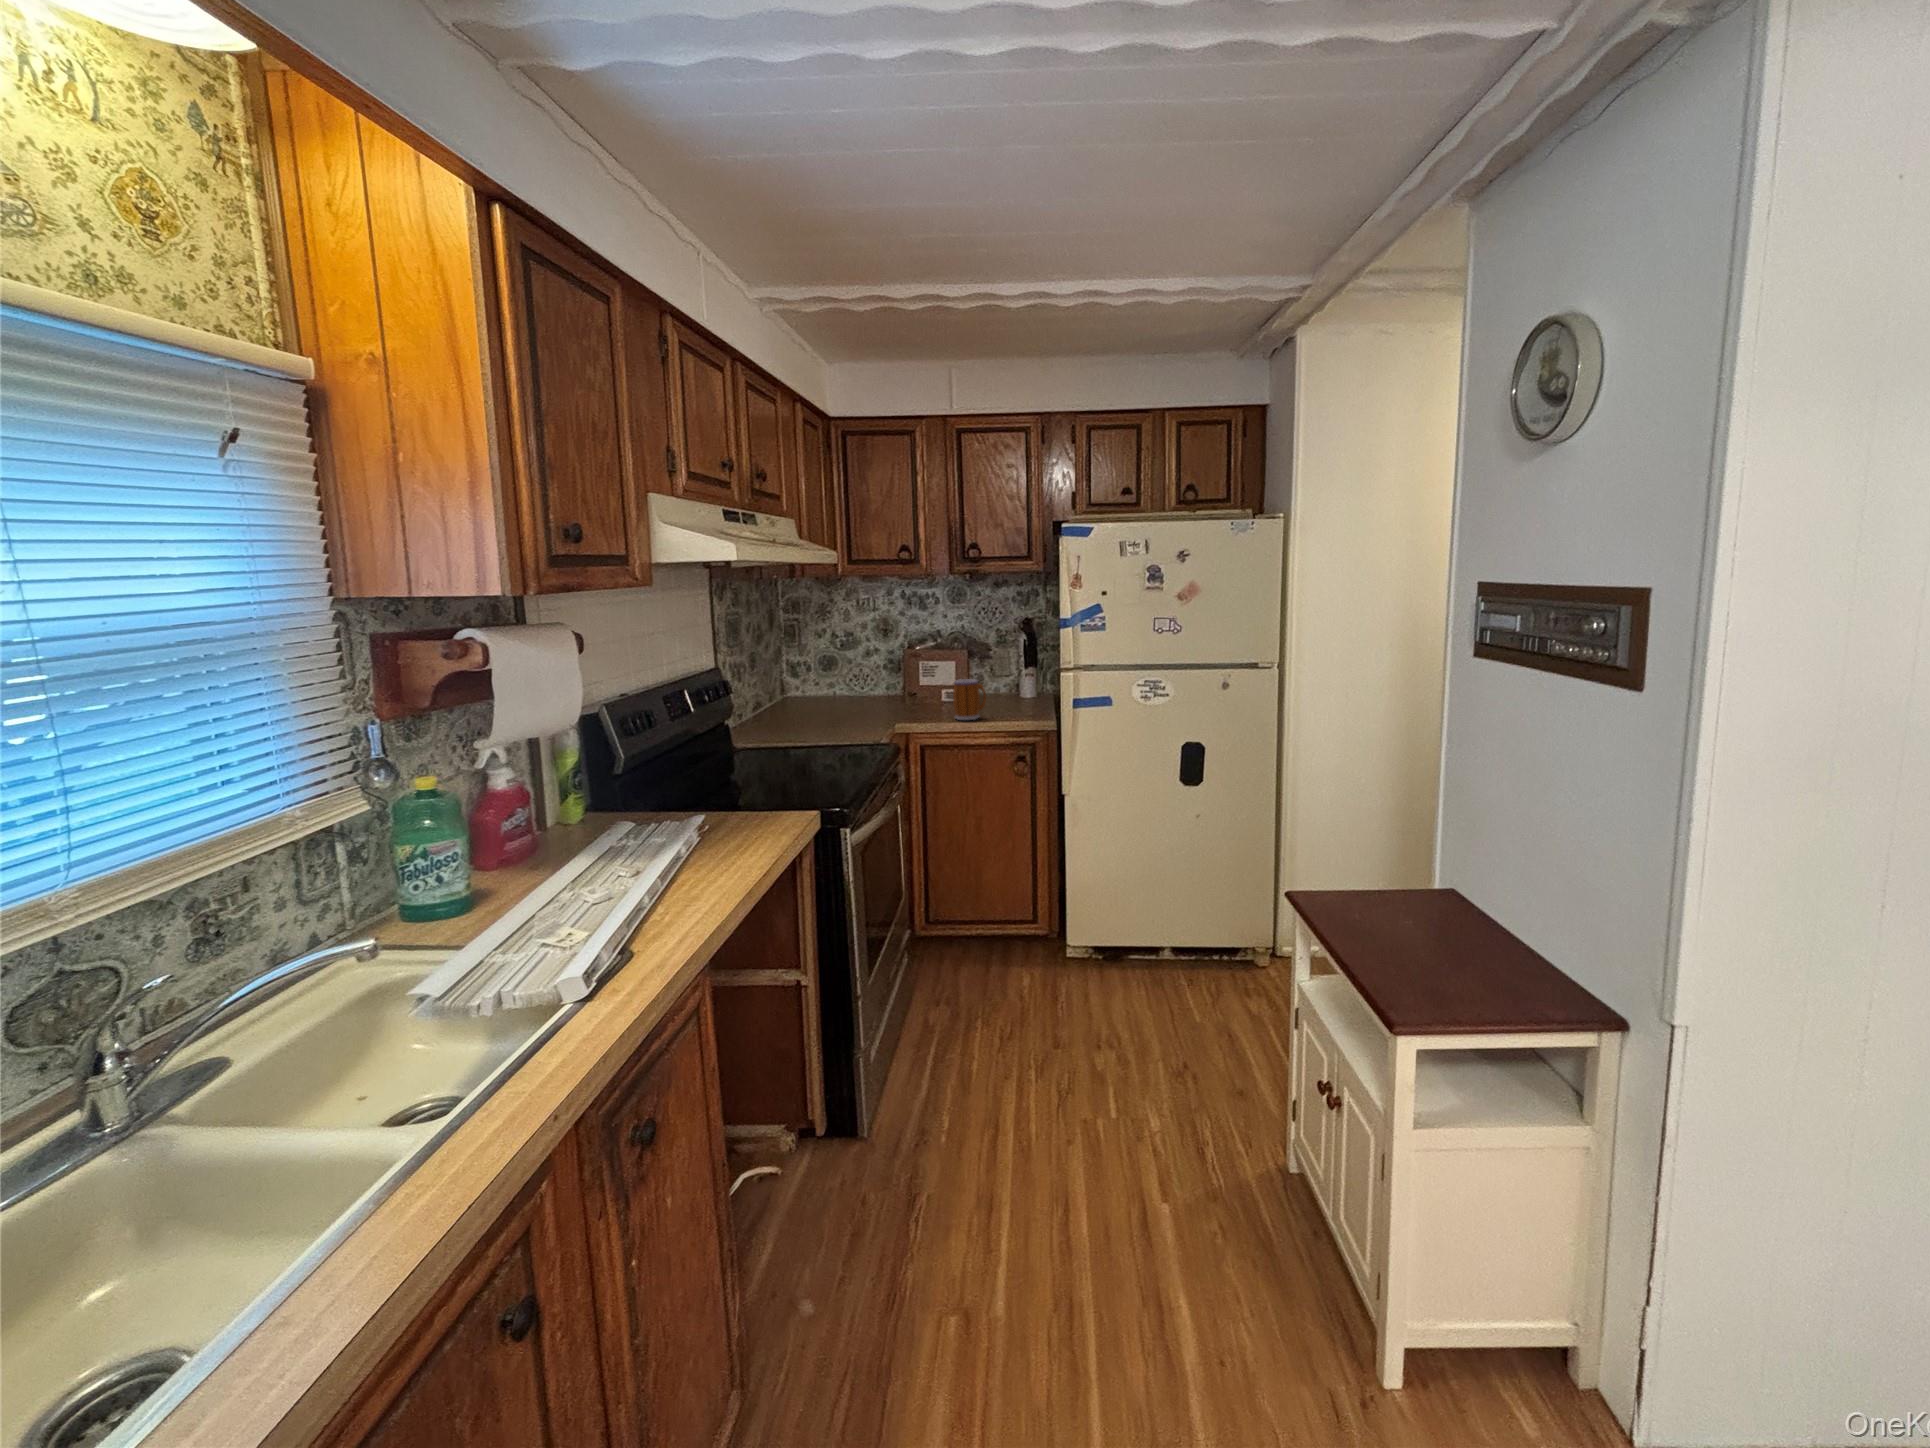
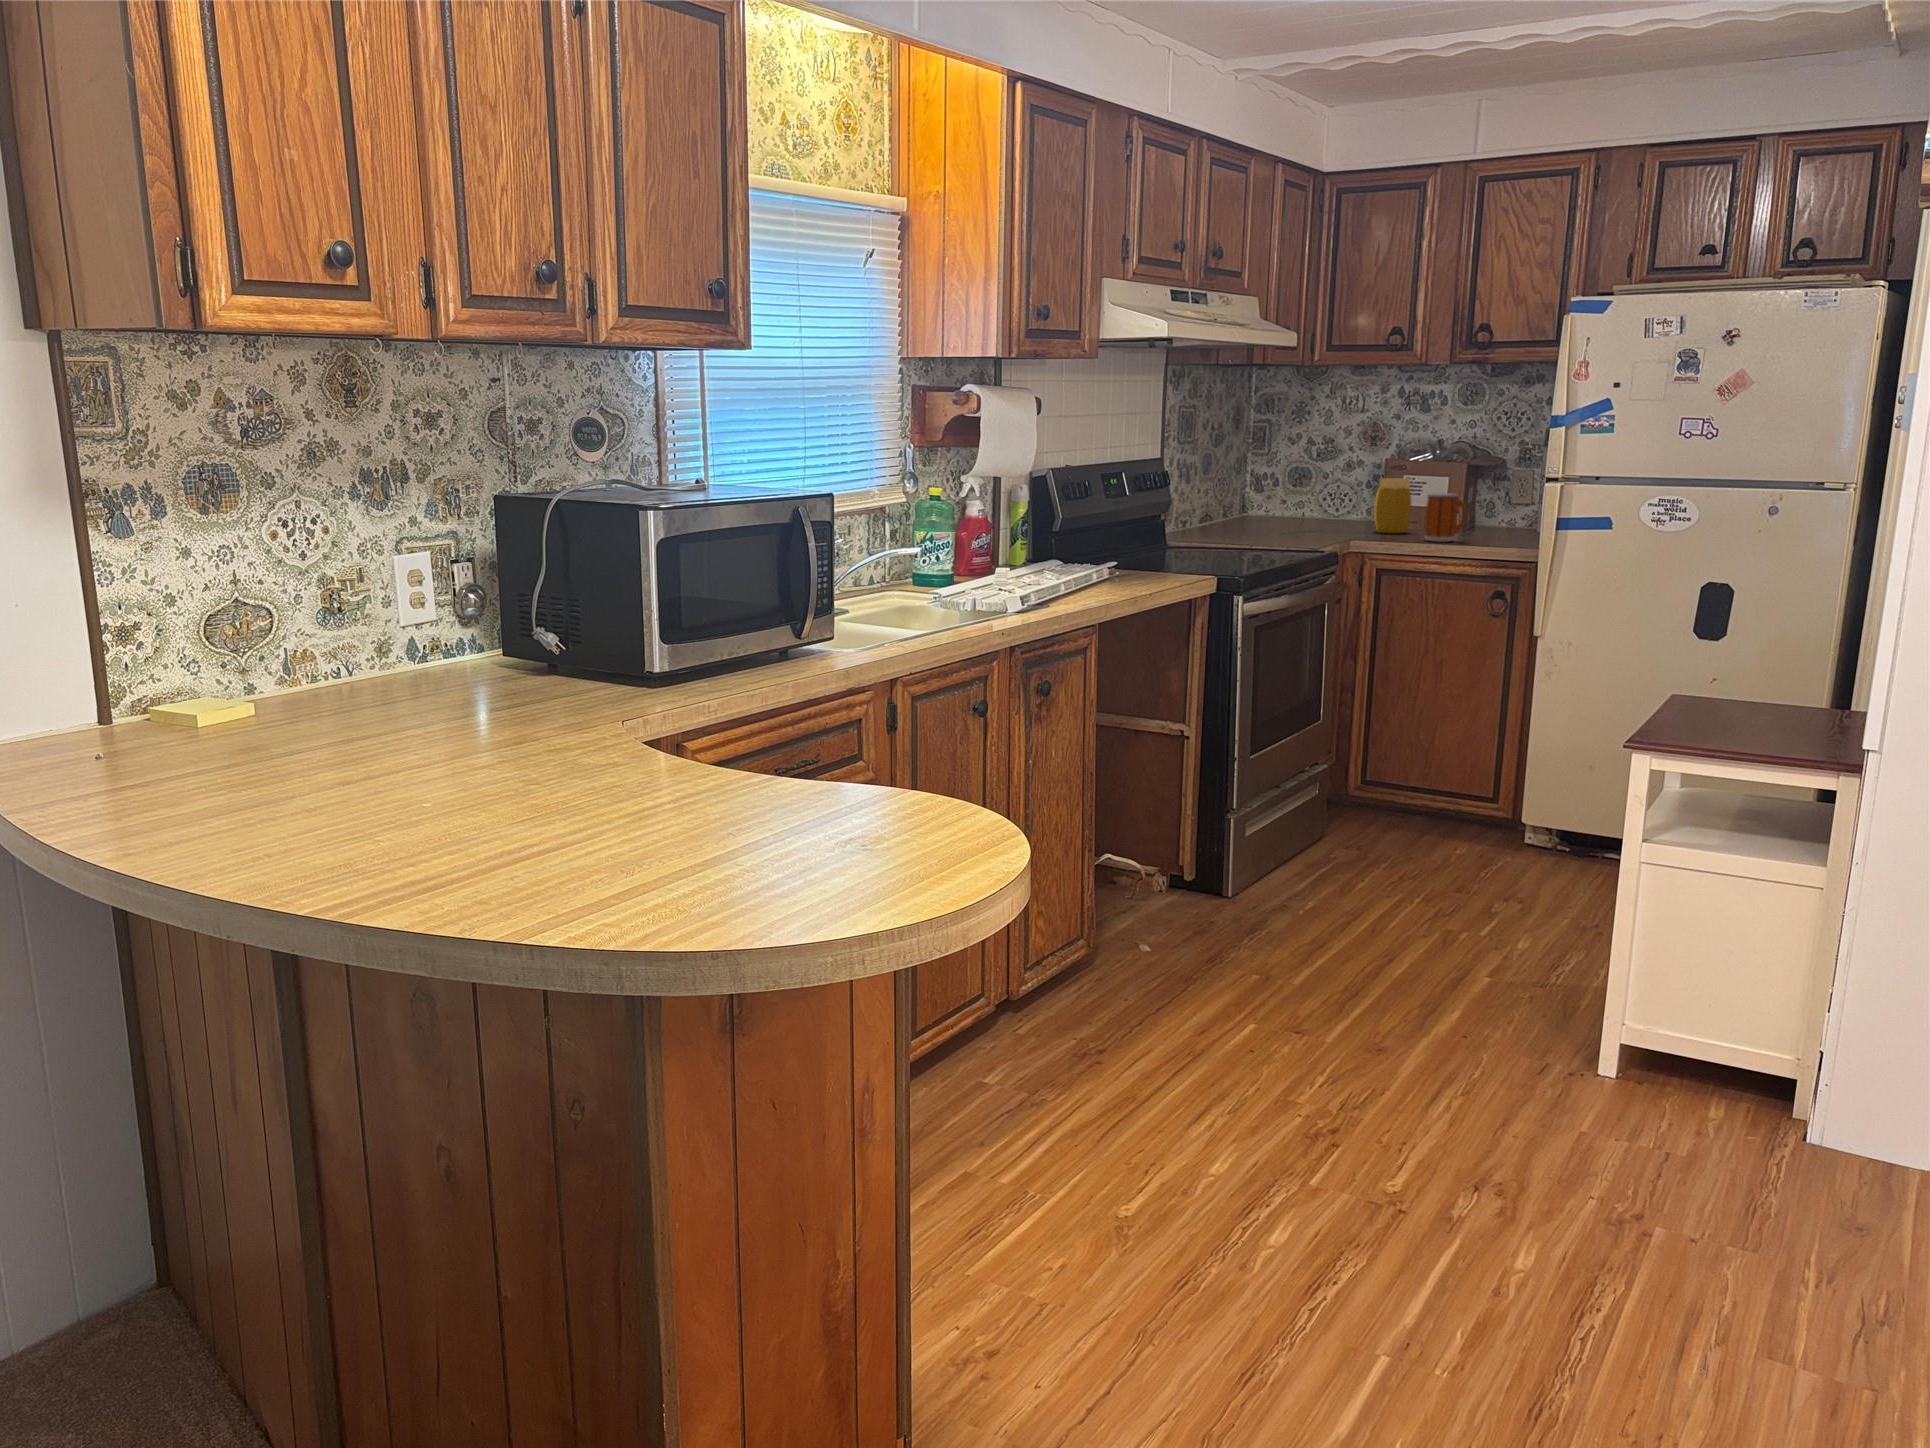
jar: none [903,665,934,712] -> present [1374,478,1412,533]

